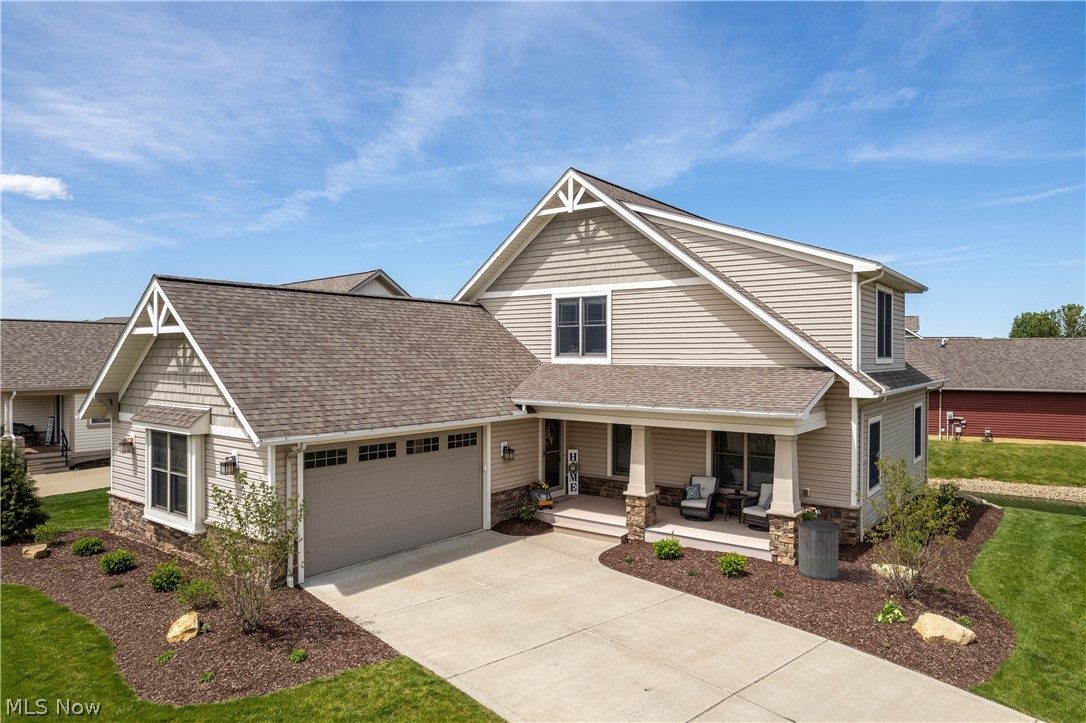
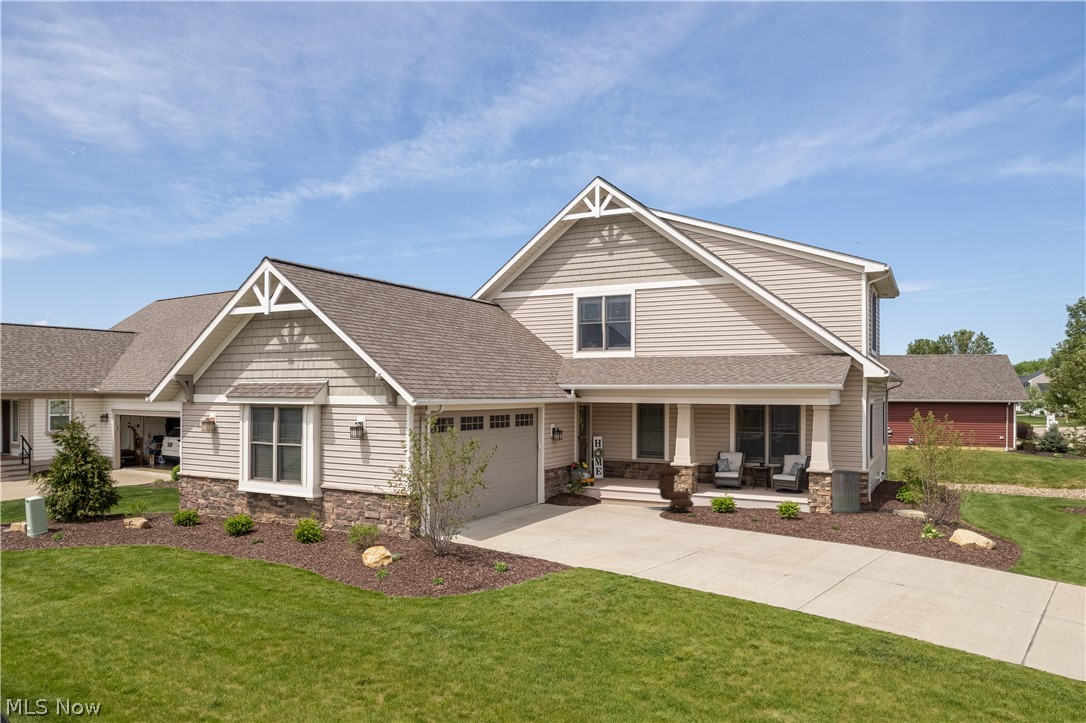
lounge chair: none [604,499,641,559] -> present [657,468,694,512]

